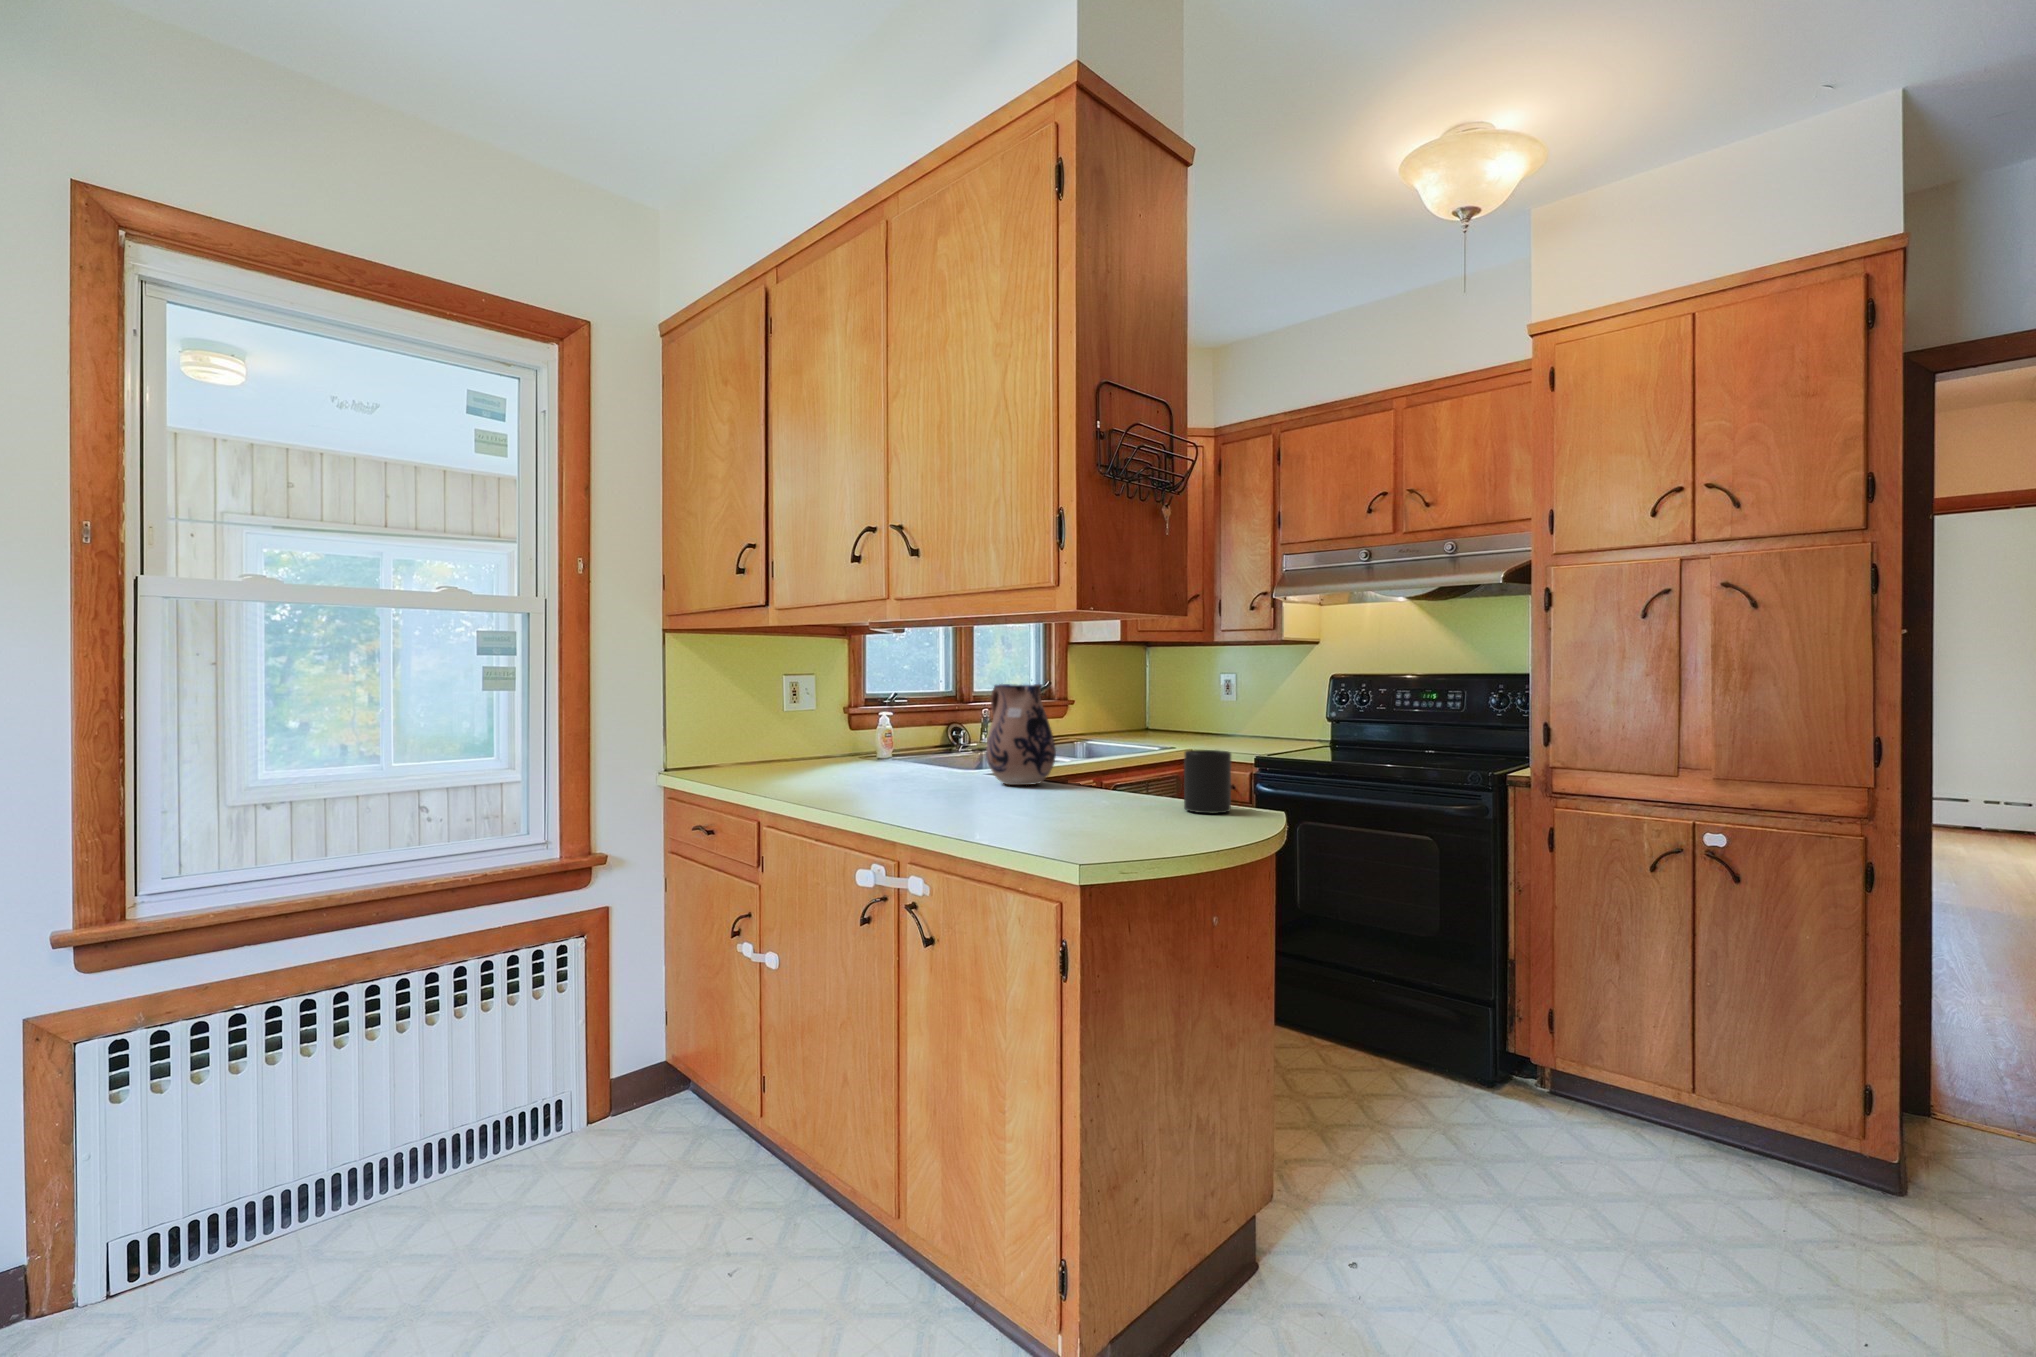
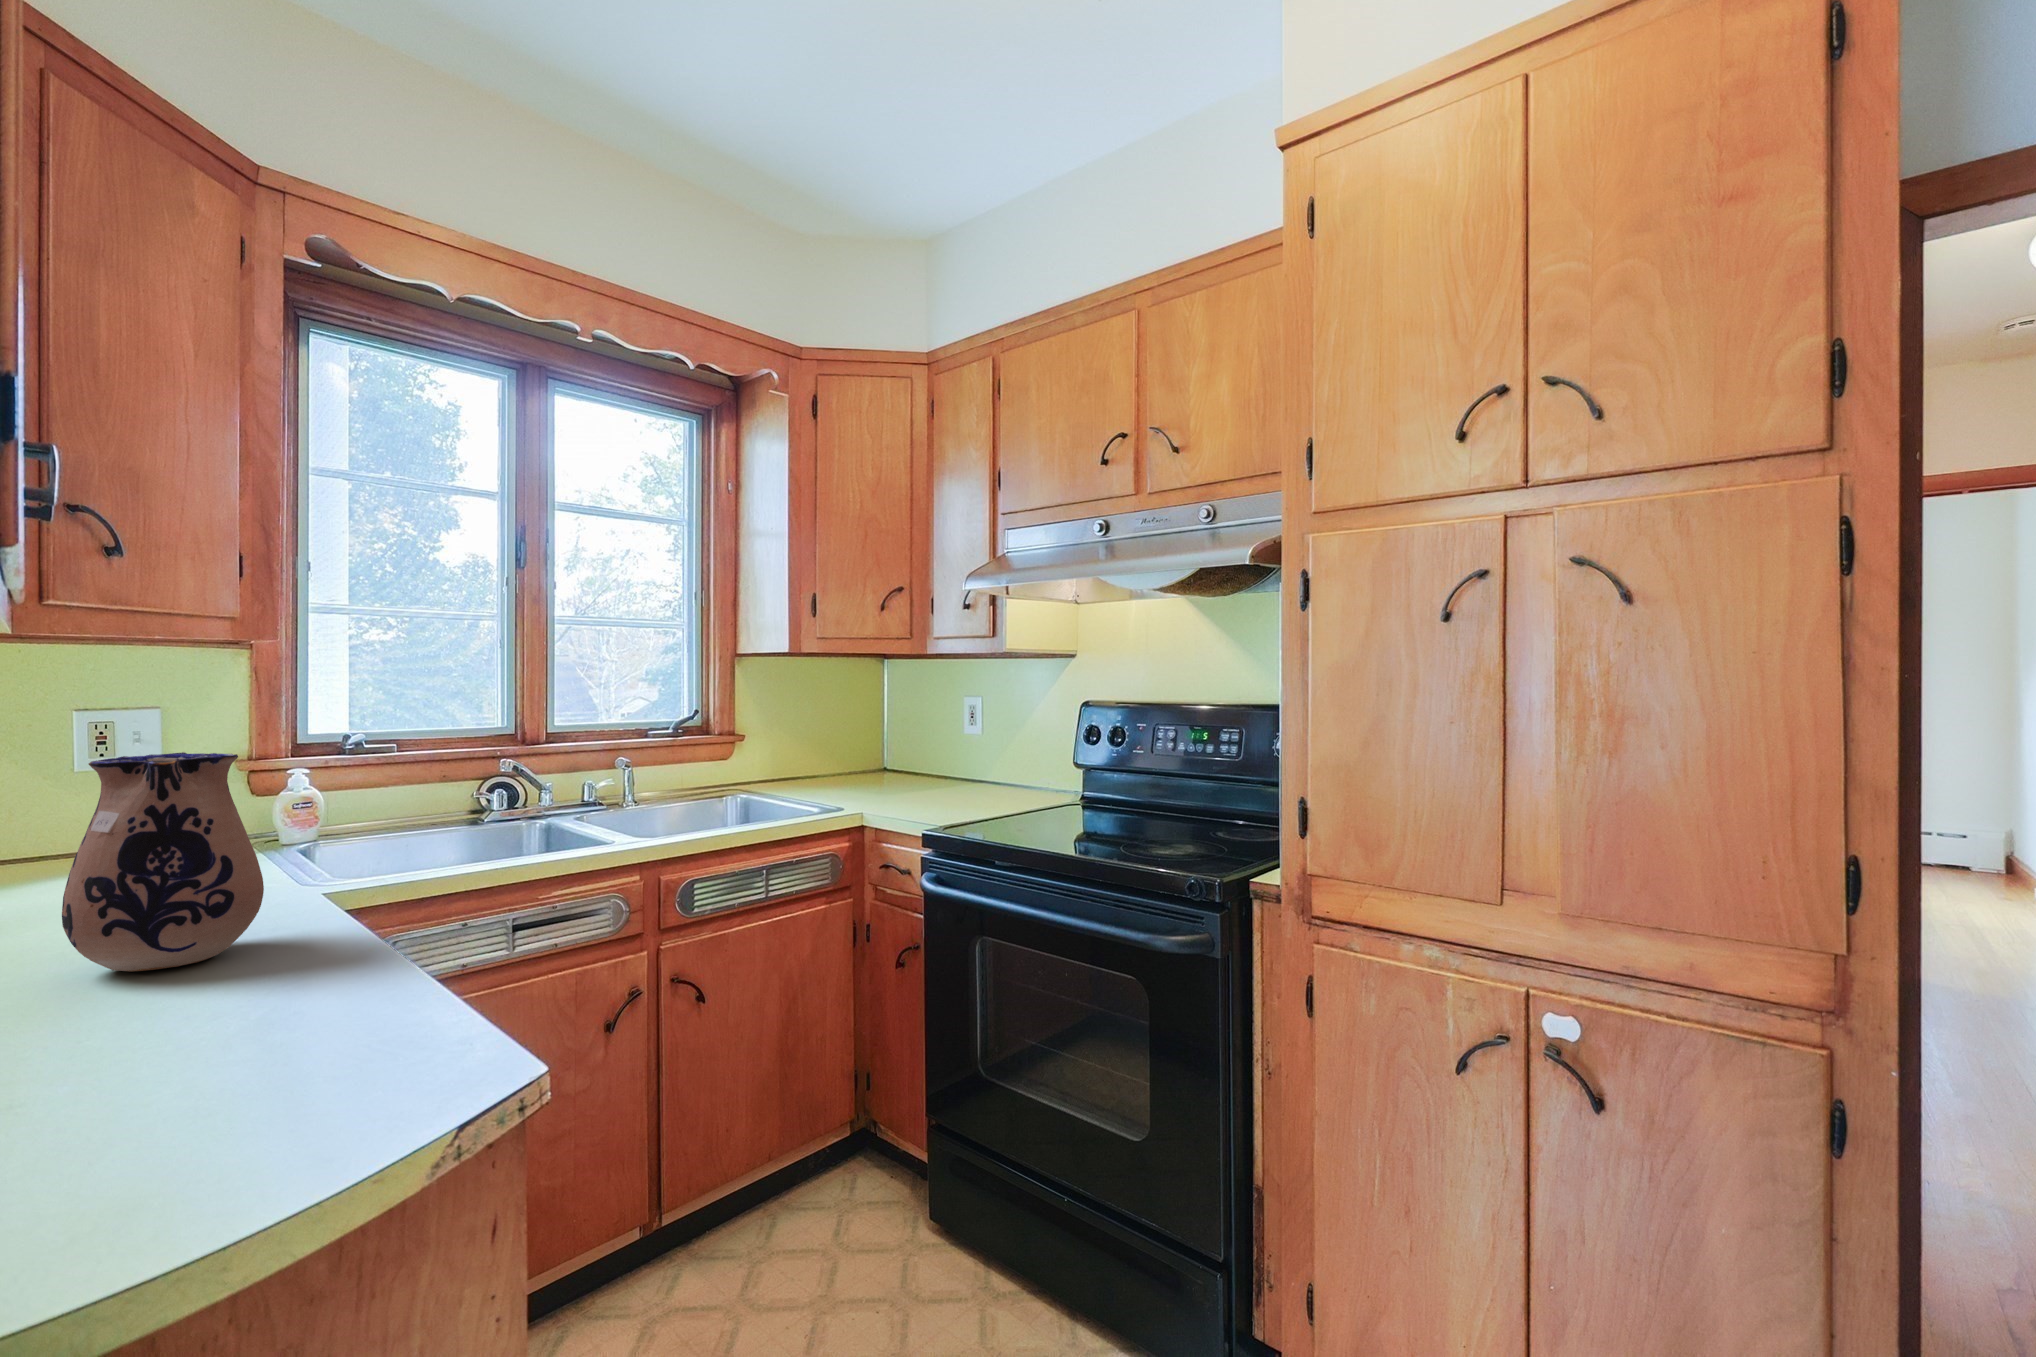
mug: present [1184,750,1231,813] -> none [81,960,309,1167]

